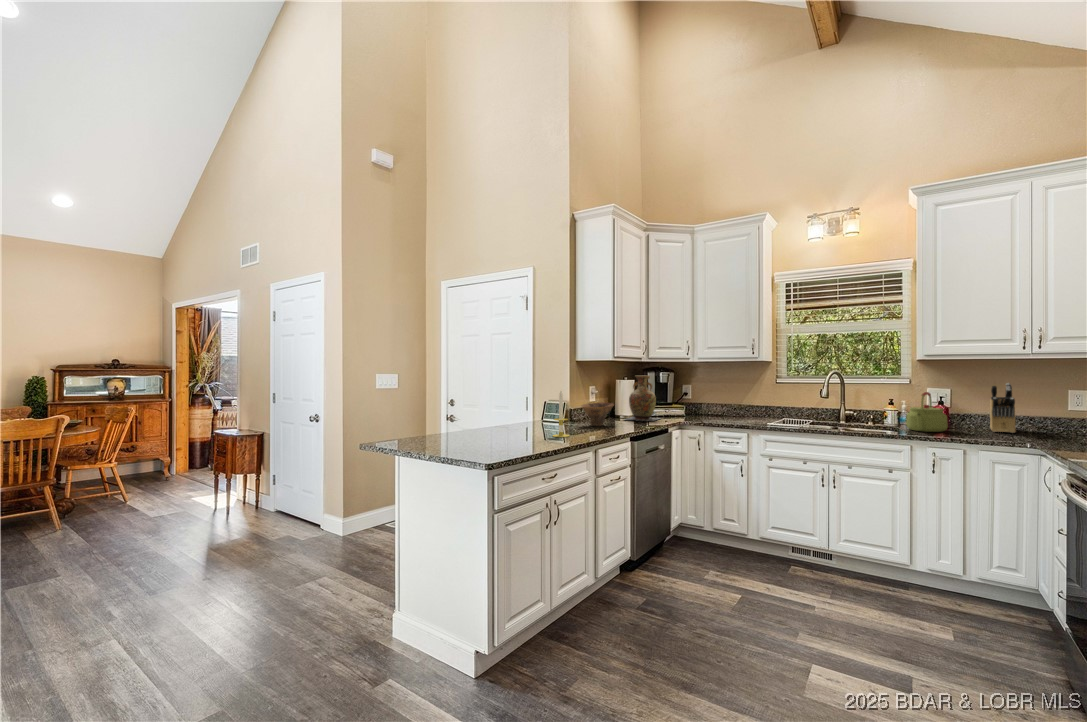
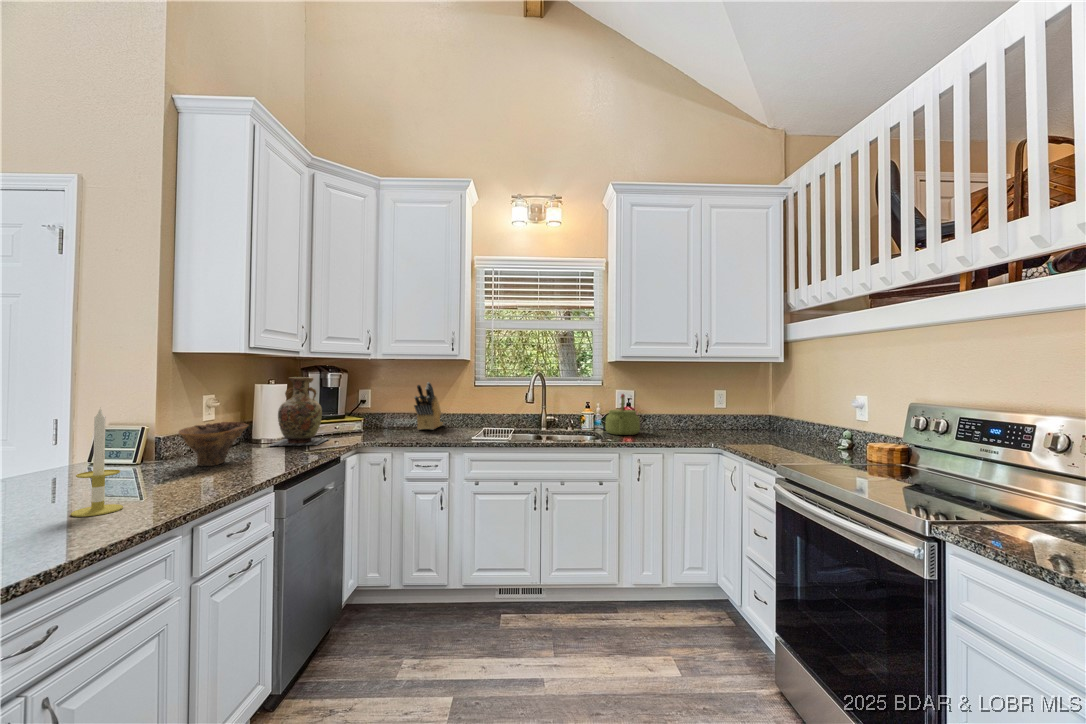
knife block: present [990,383,1016,433] -> present [414,382,443,430]

